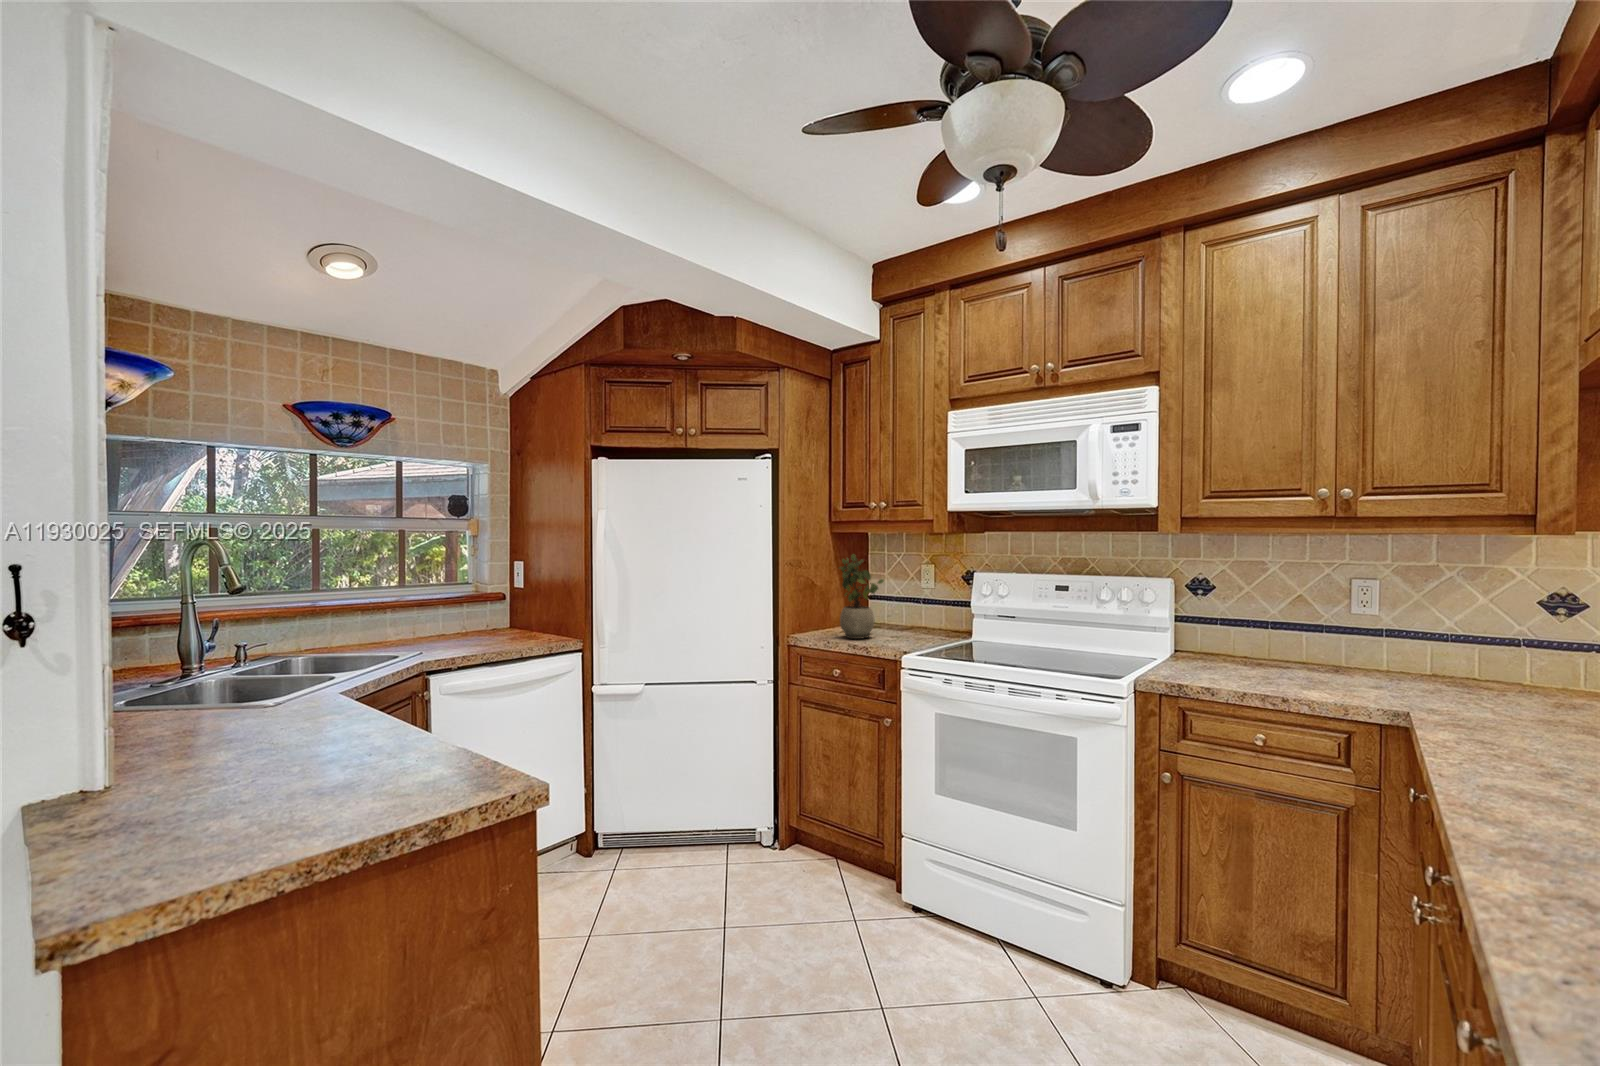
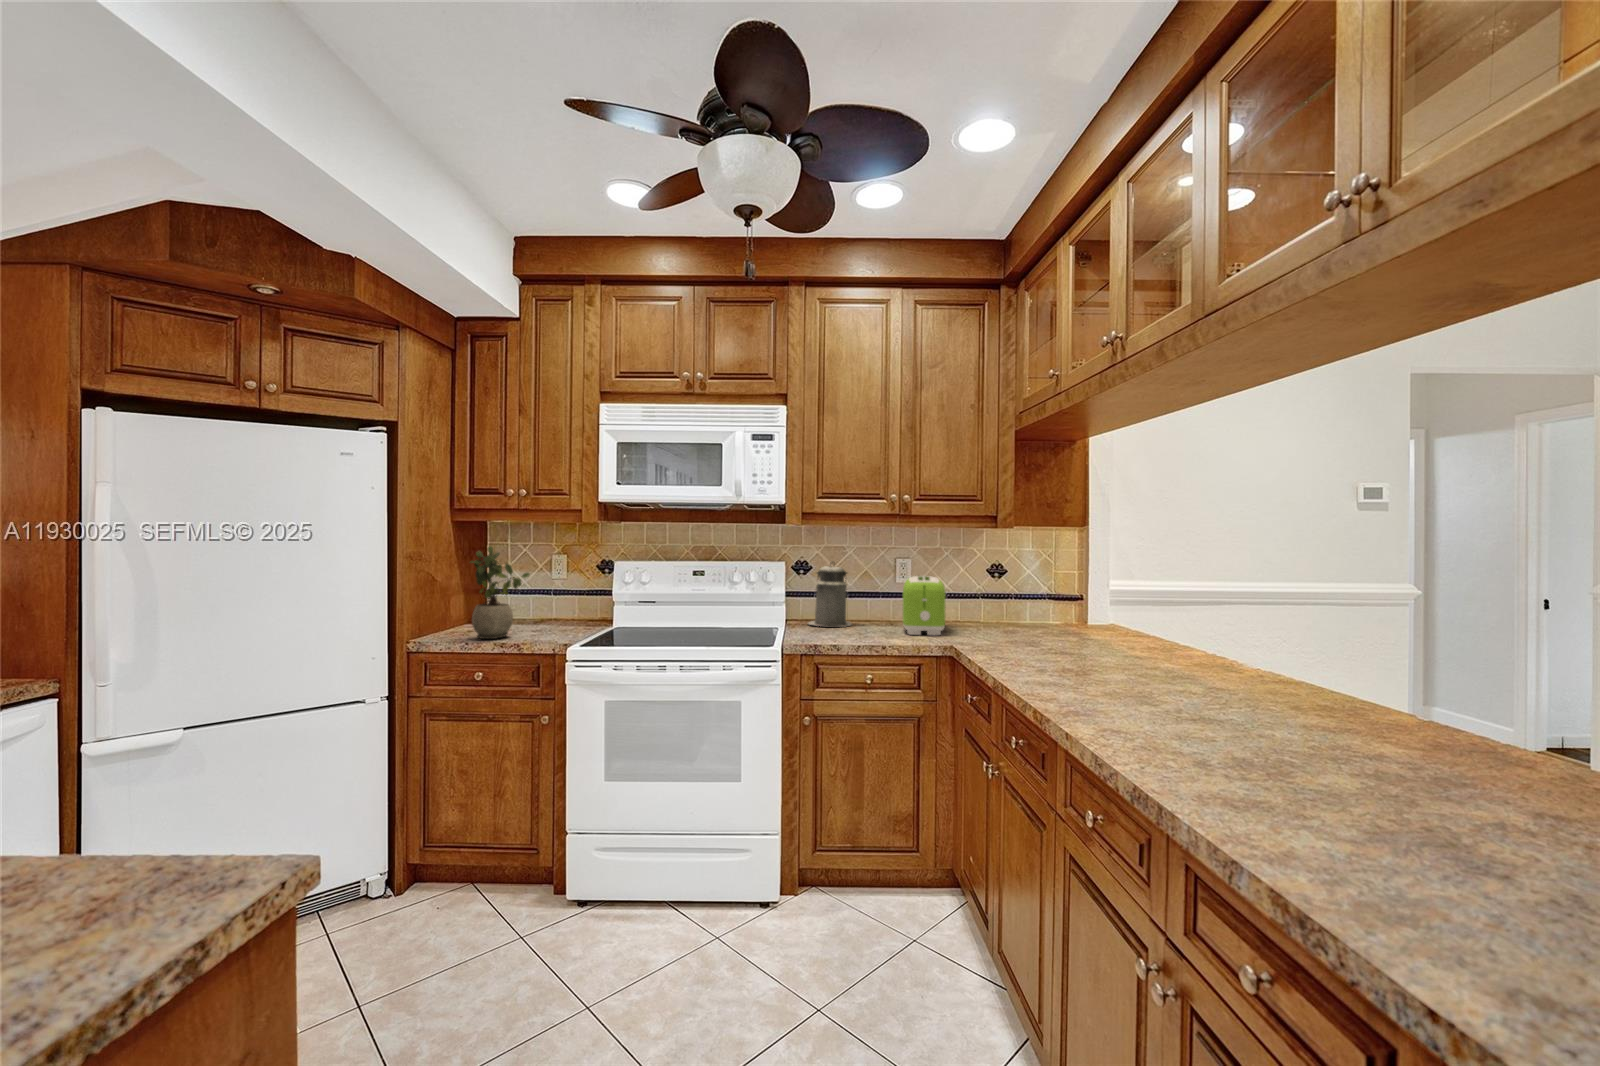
canister: none [1203,578,1272,666] -> present [808,561,852,627]
toaster: none [1343,605,1432,696] -> present [903,576,945,635]

